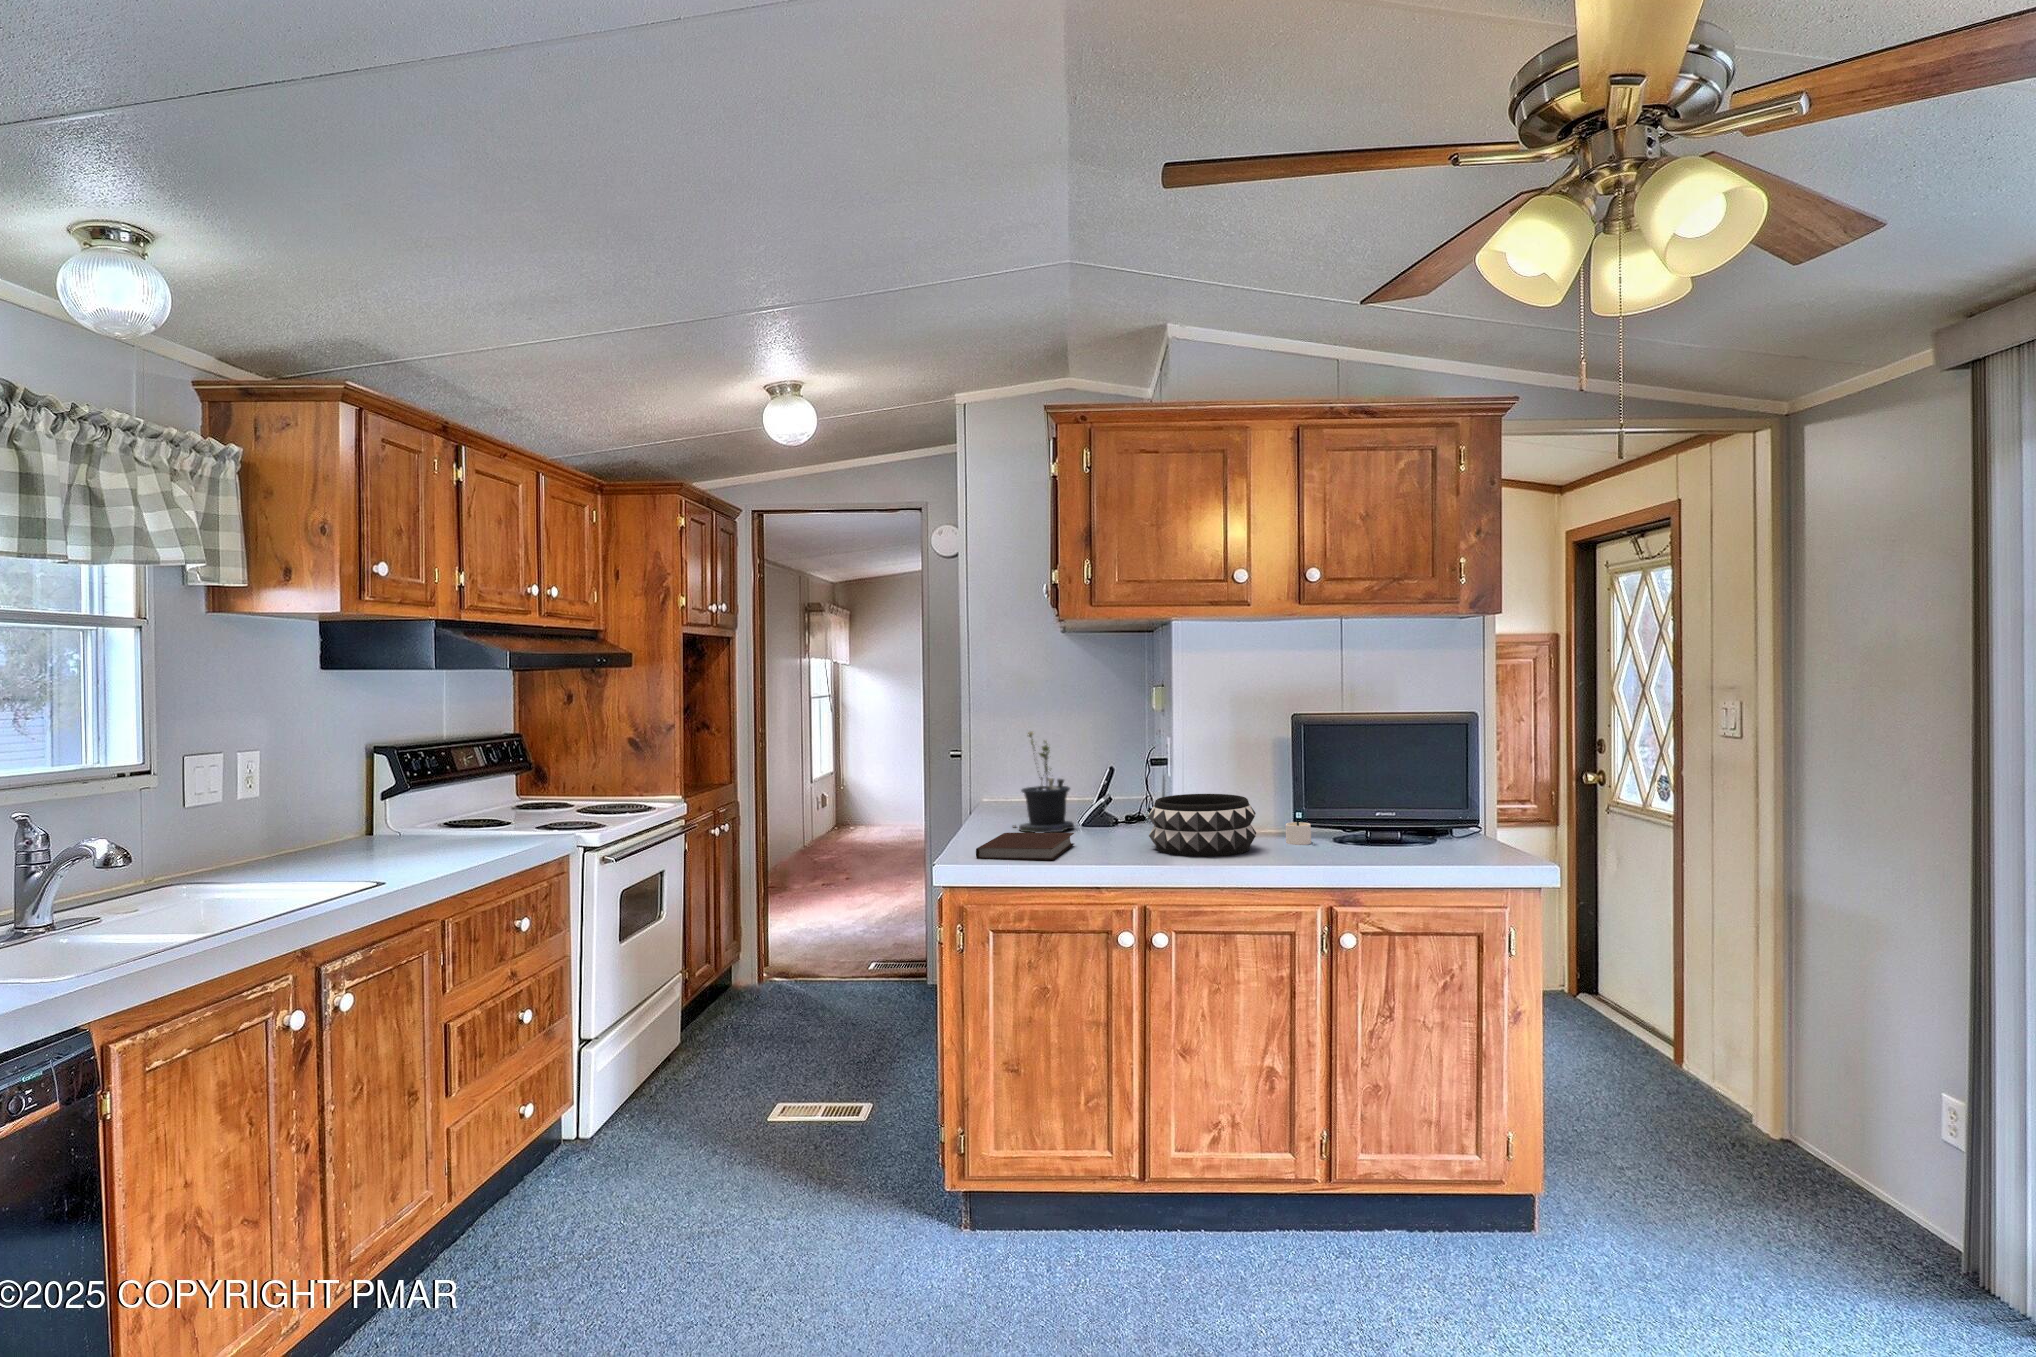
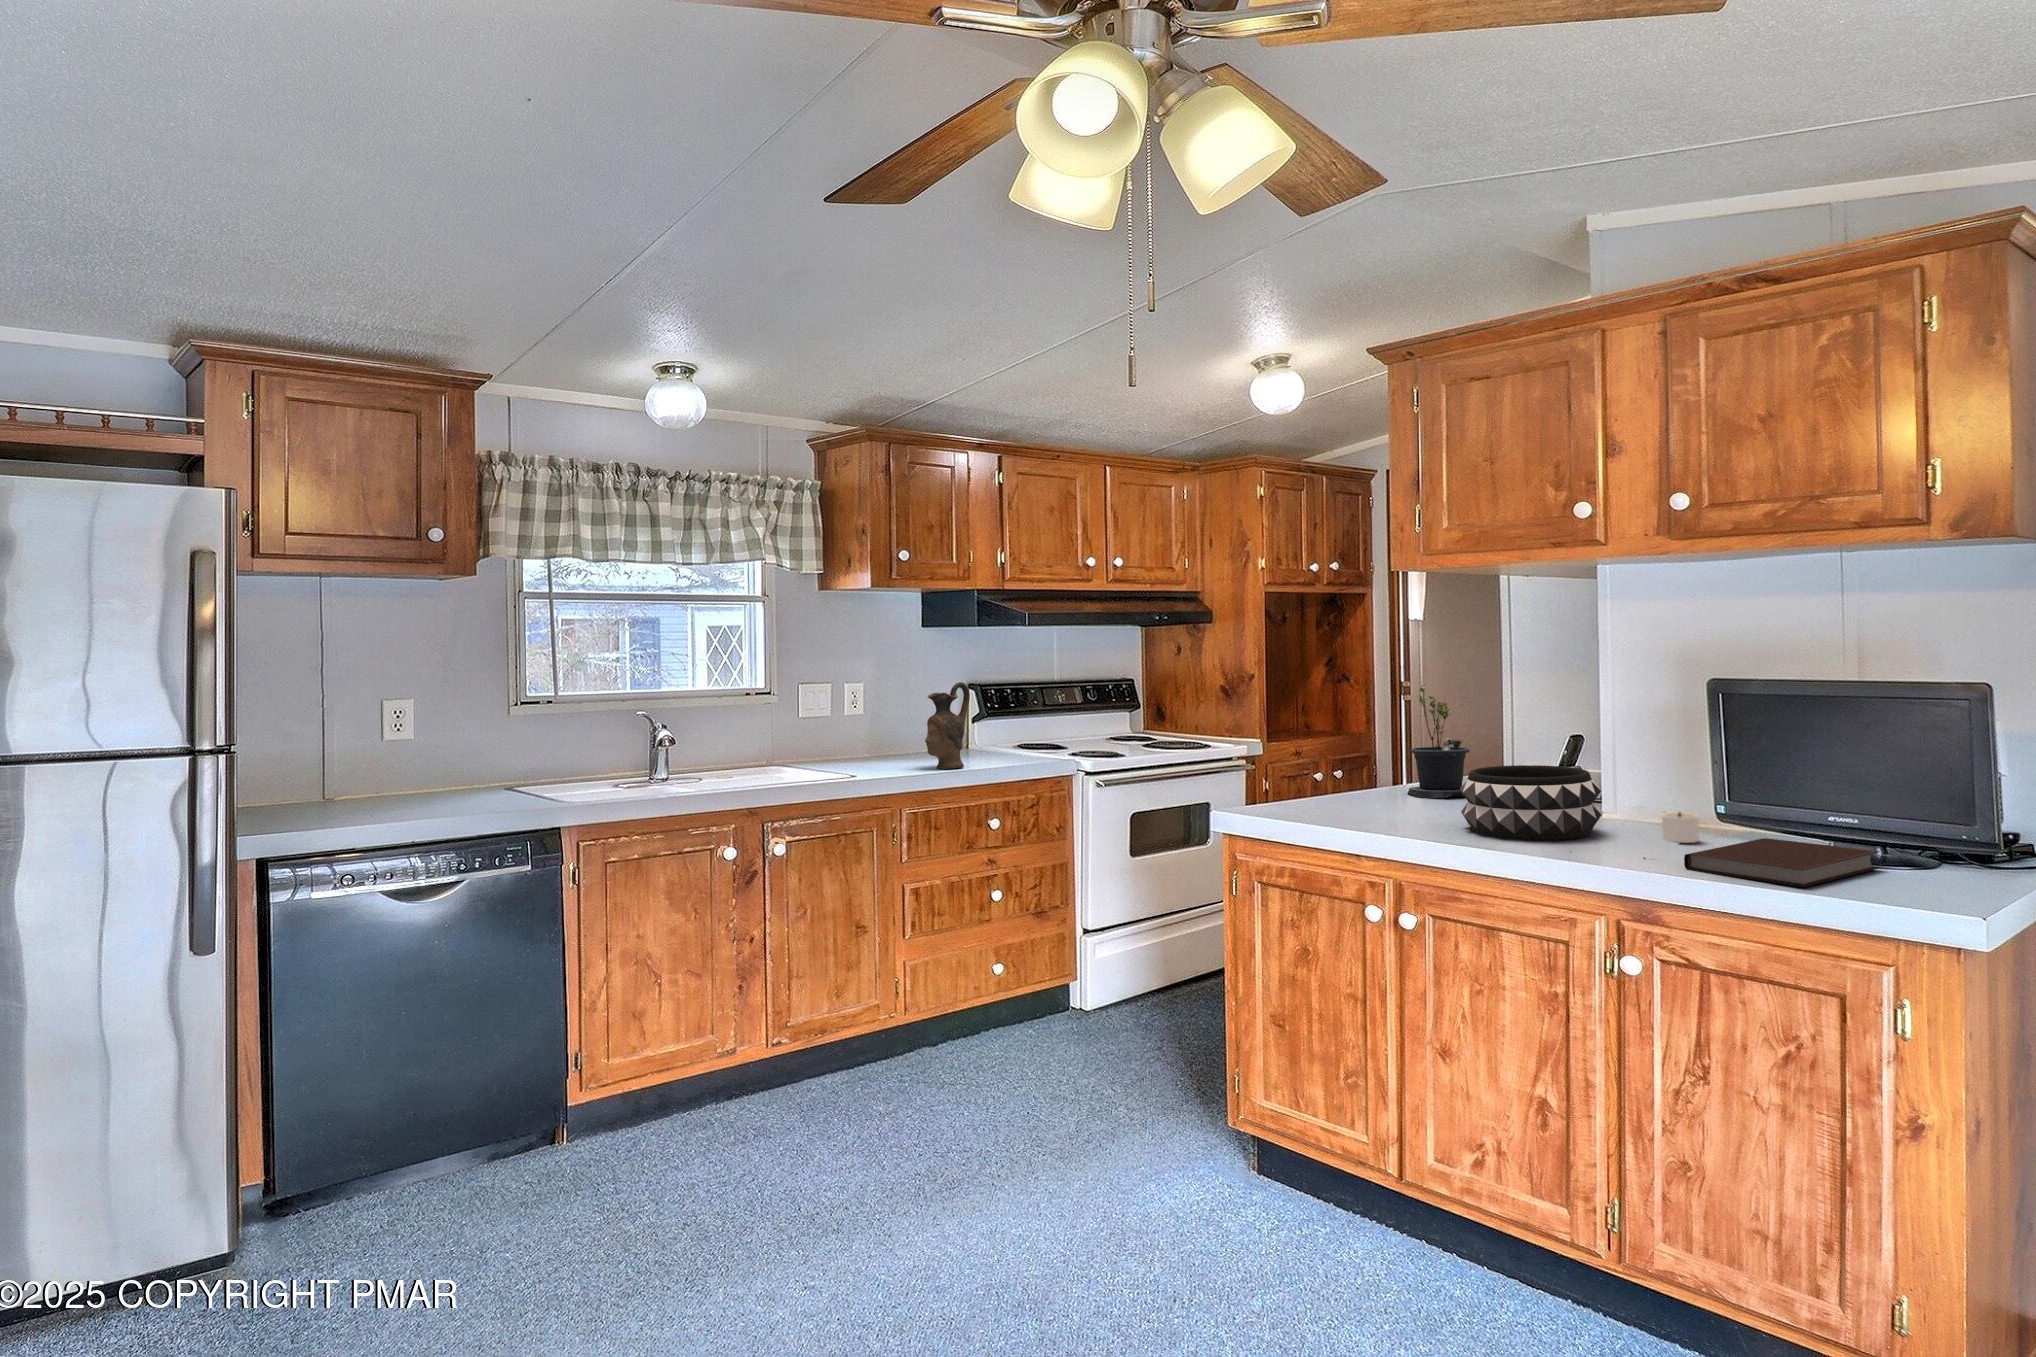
ceramic pitcher: none [419,742,476,858] -> present [925,682,970,769]
notebook: present [976,833,1074,860] -> present [1684,838,1880,887]

